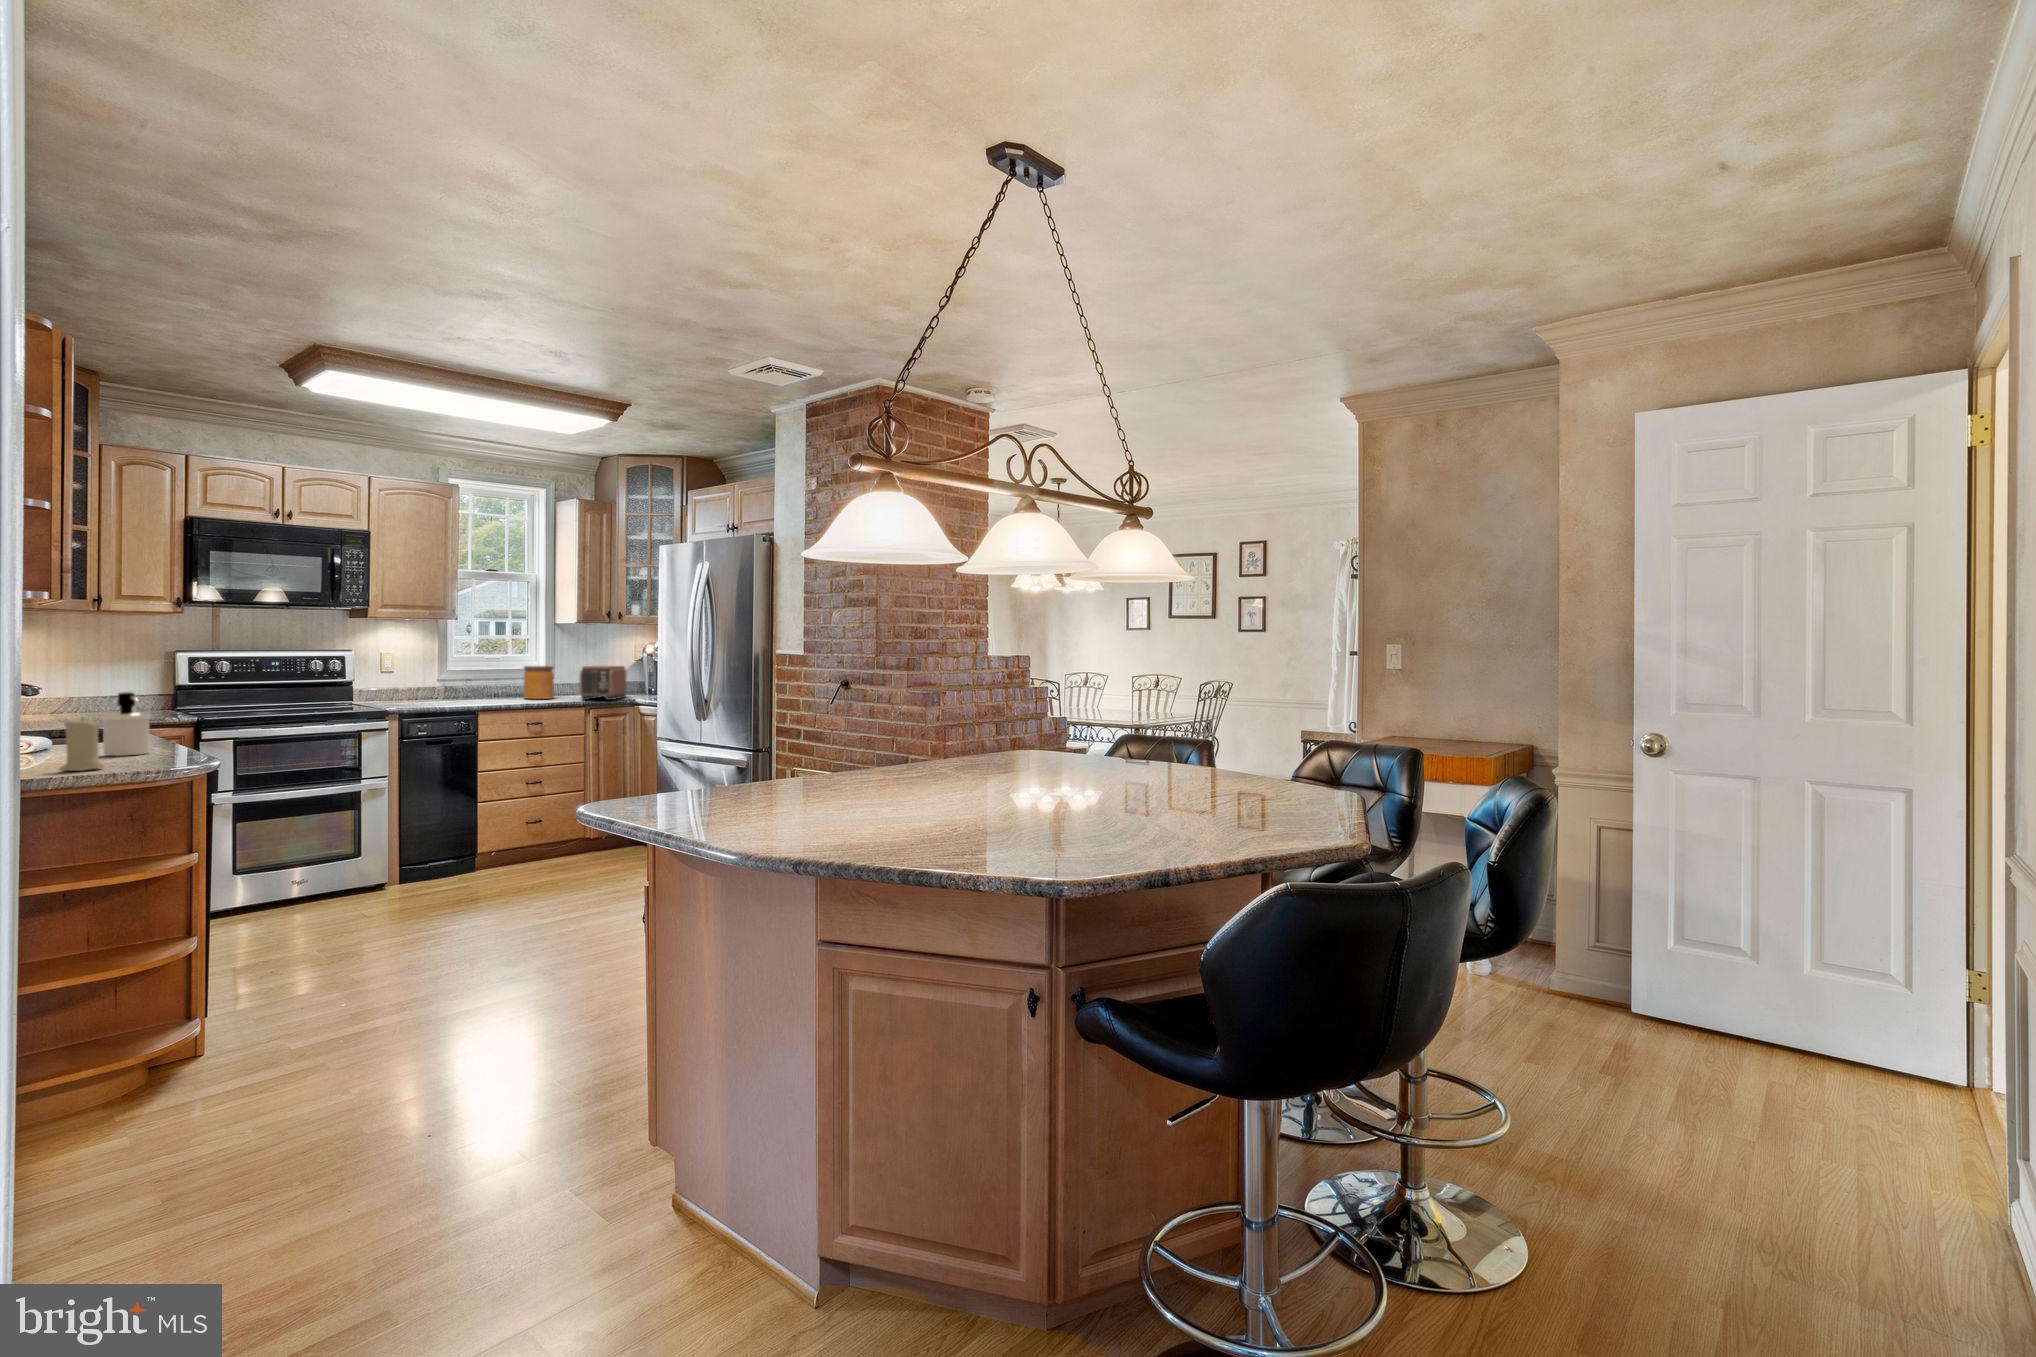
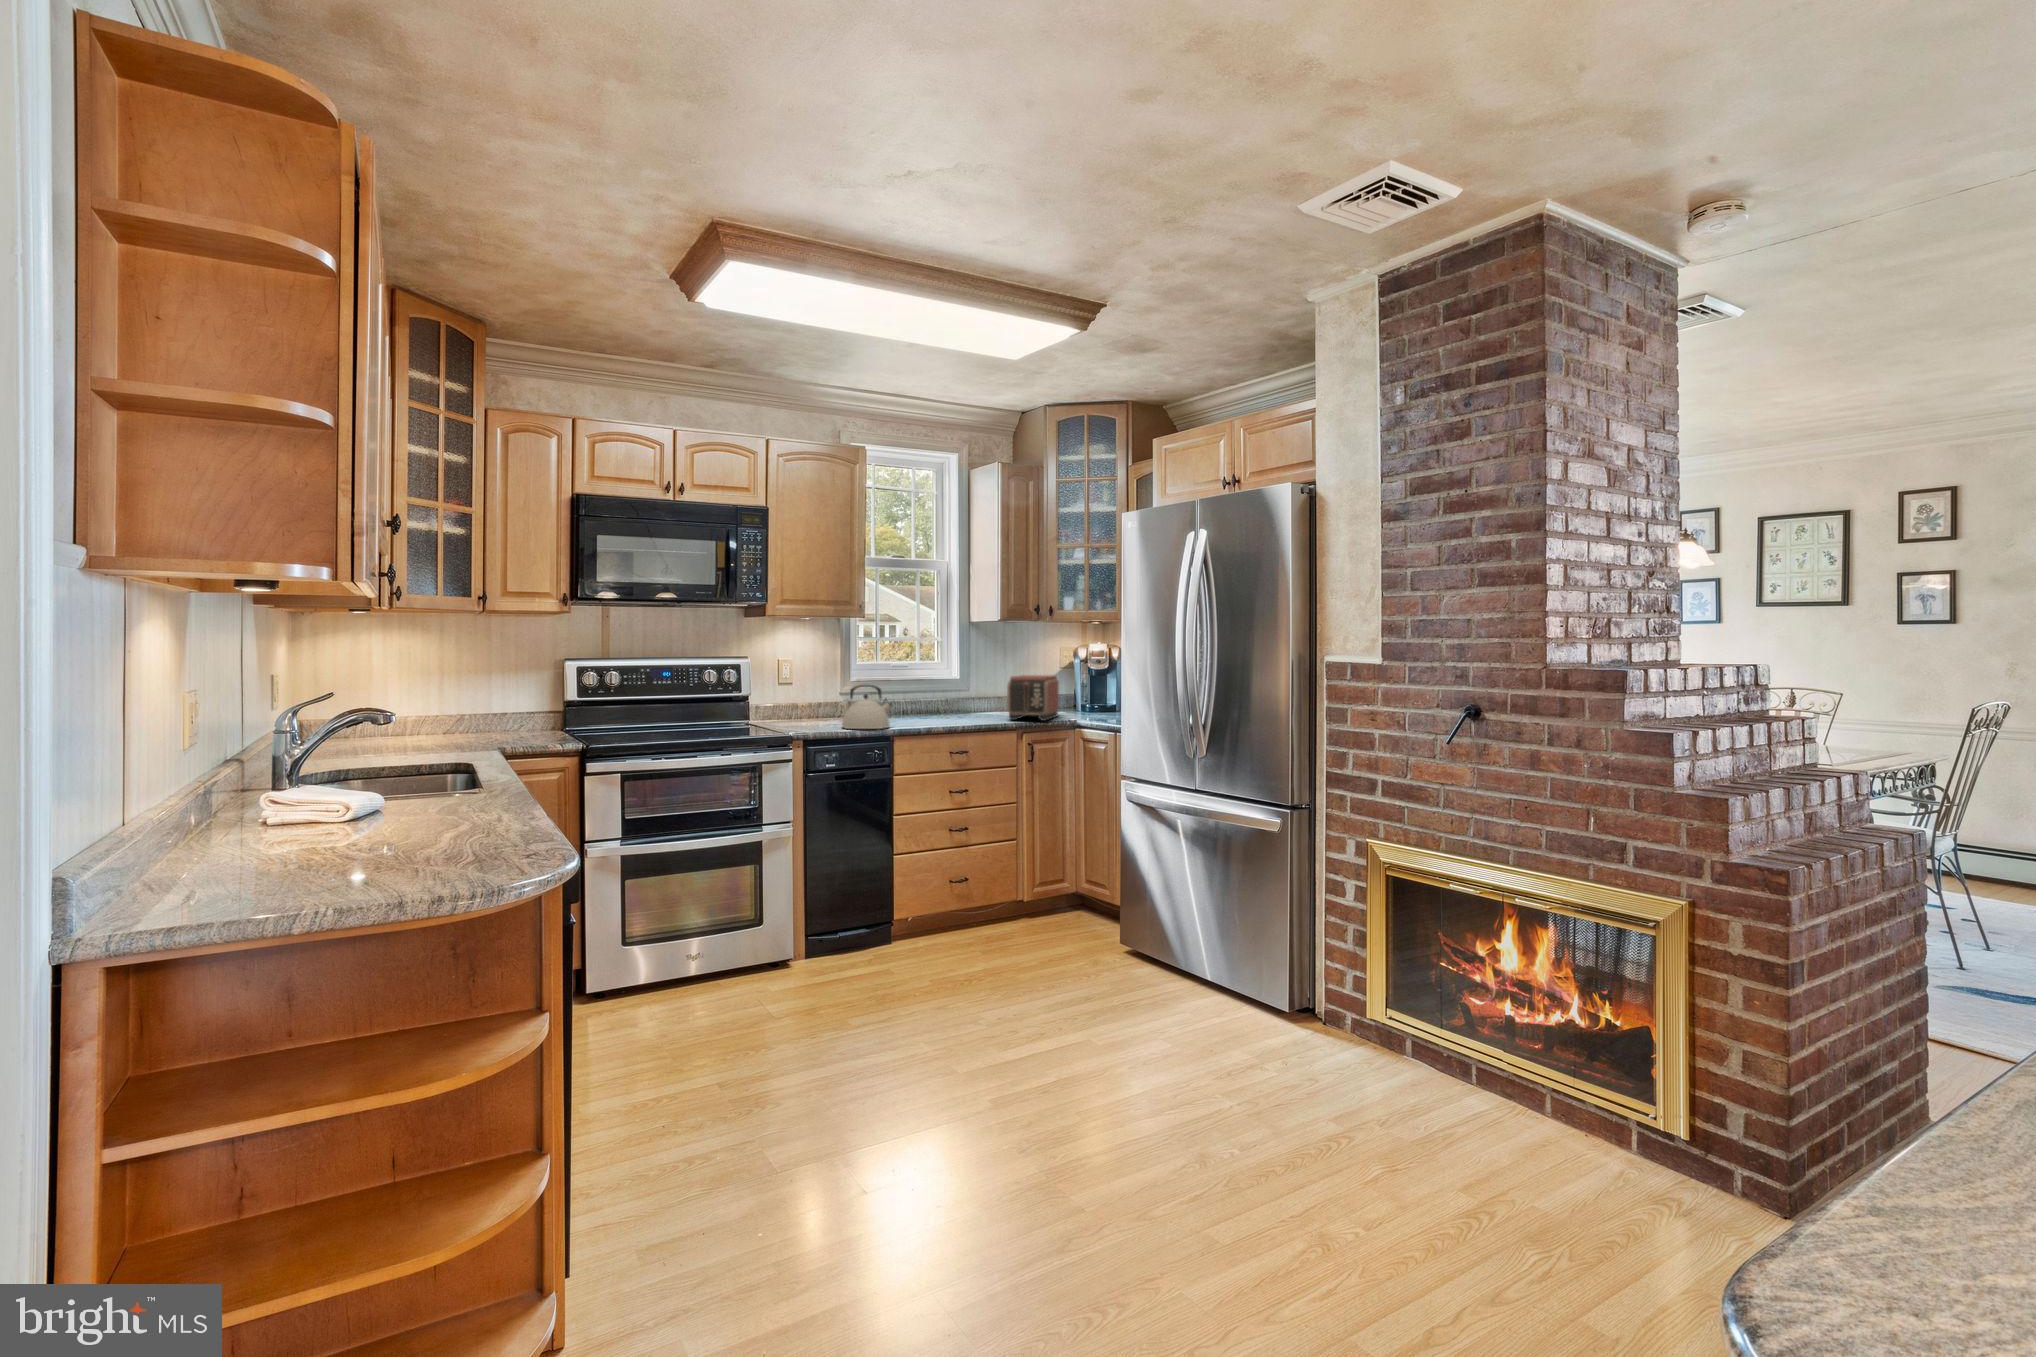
jar: present [524,666,554,699] -> none [940,676,974,719]
kettle: none [433,672,477,706] -> present [842,685,892,729]
soap dispenser: present [101,692,151,756] -> none [424,734,494,839]
candle: present [59,717,103,771] -> none [318,793,394,898]

